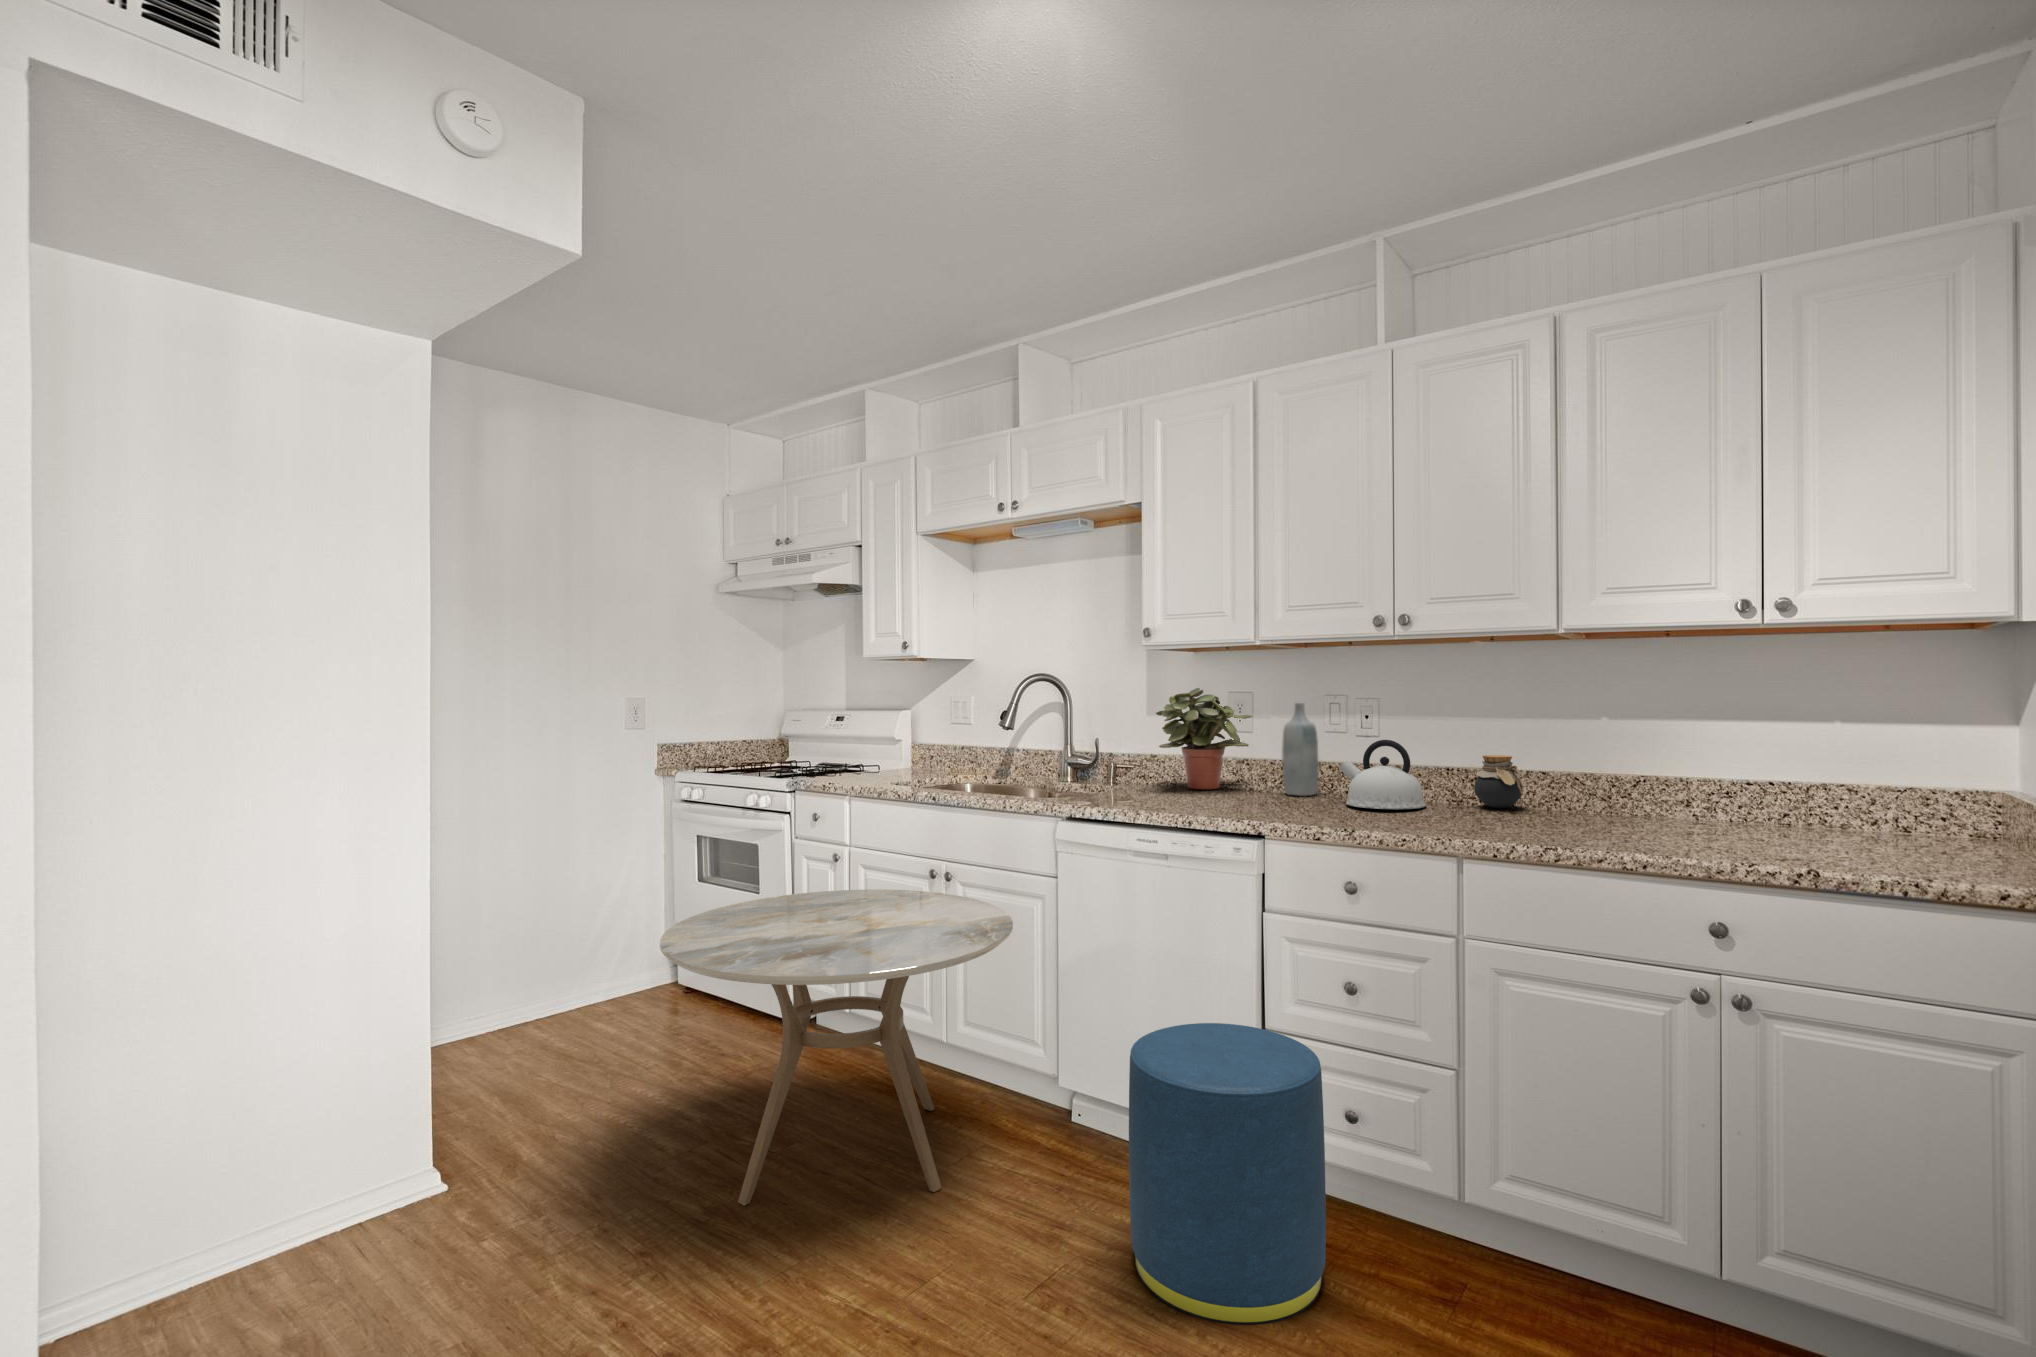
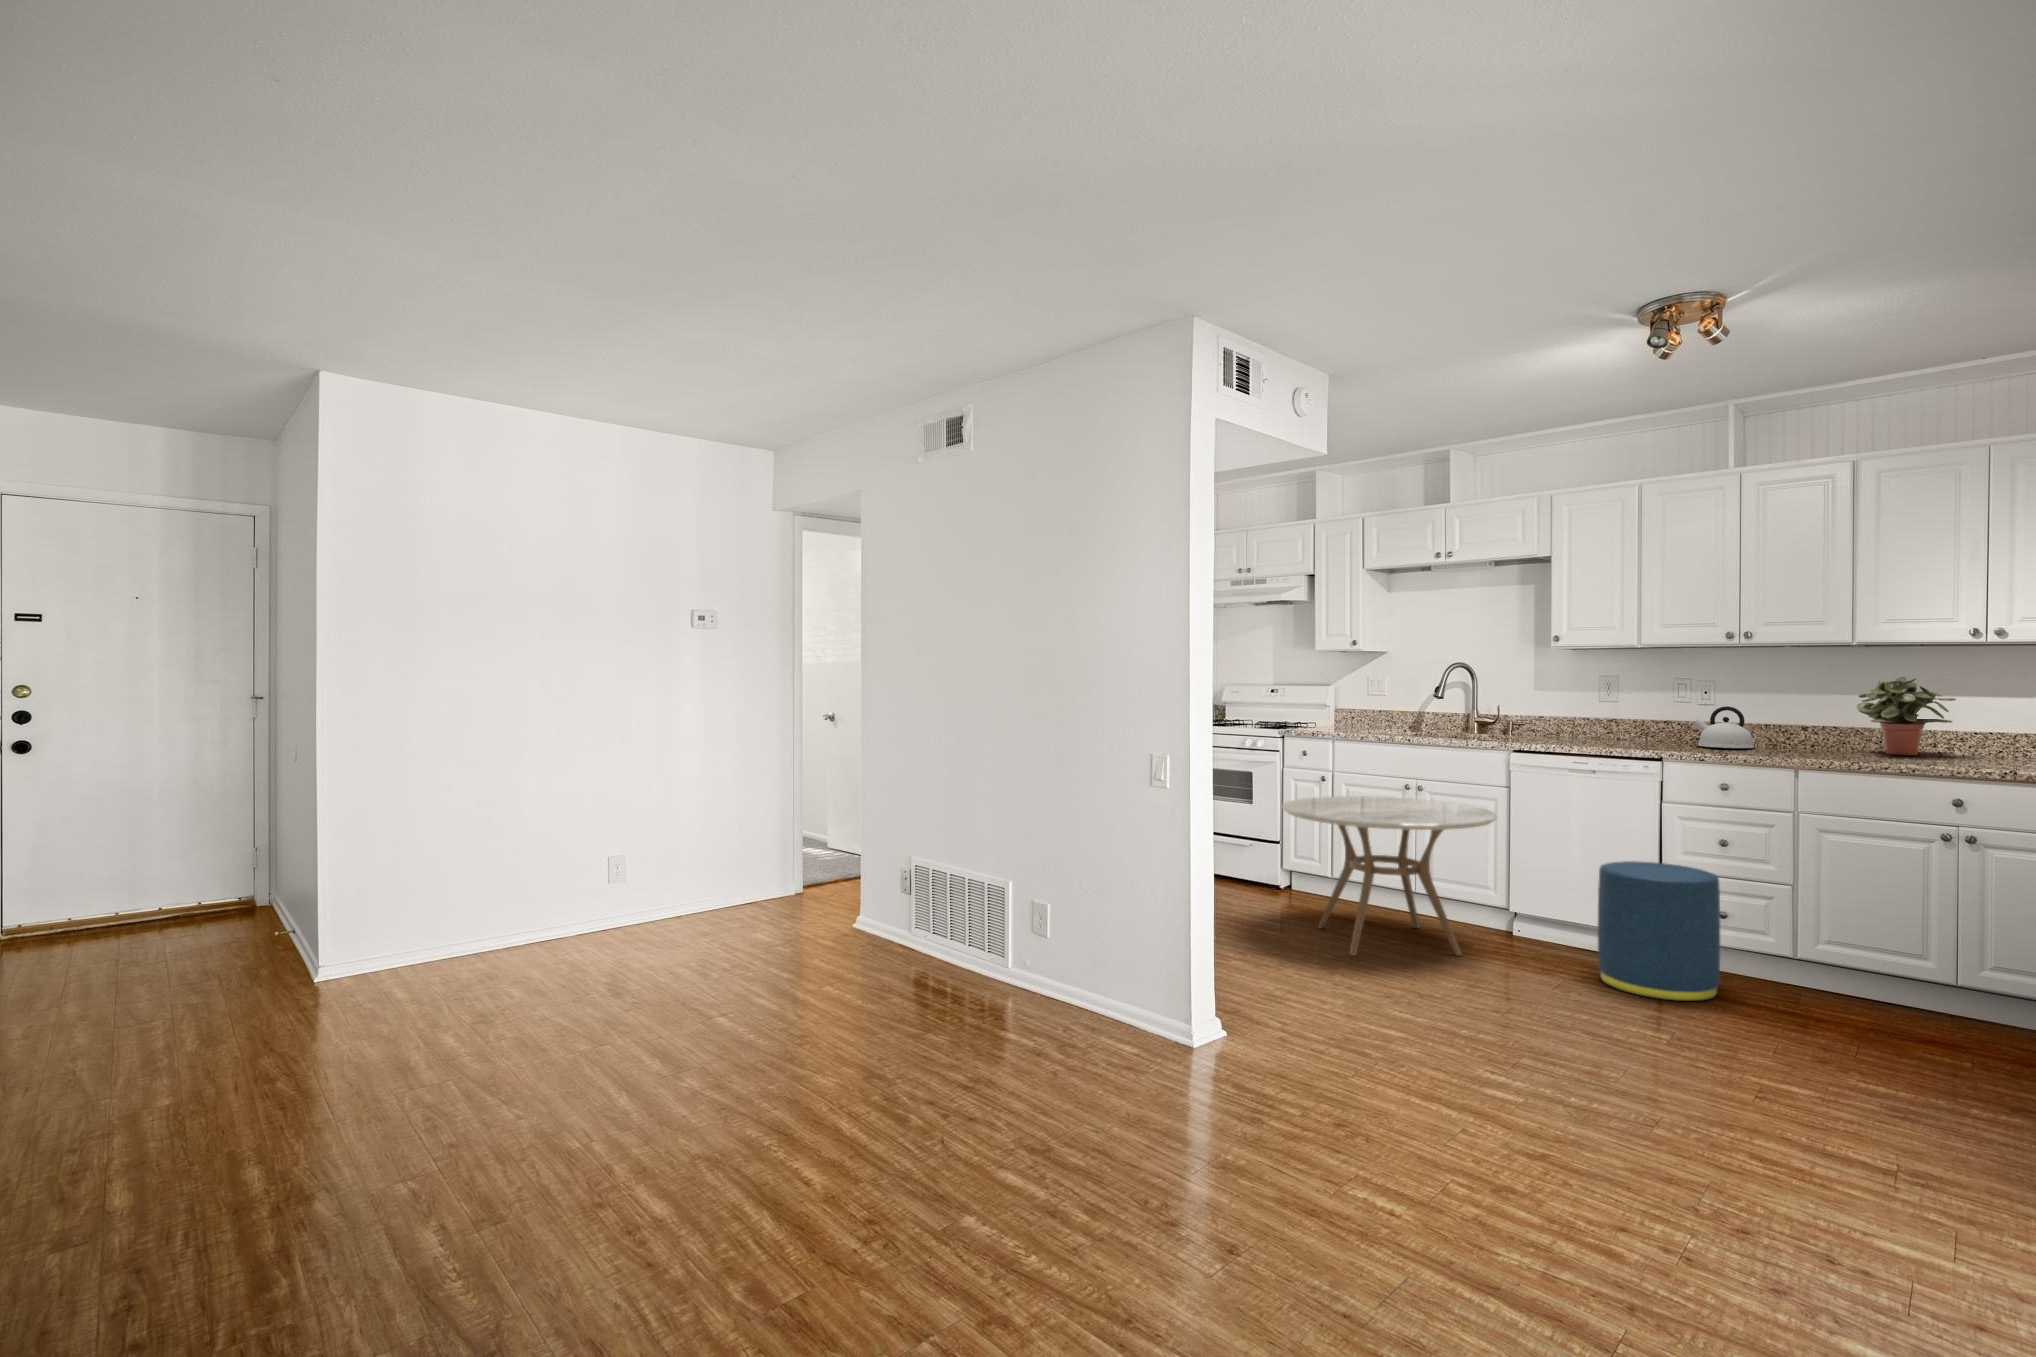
potted plant: present [1156,688,1252,789] -> present [1857,677,1956,755]
bottle: present [1282,703,1318,796] -> none [1646,683,1672,742]
jar: present [1474,755,1524,808] -> none [1787,717,1823,749]

